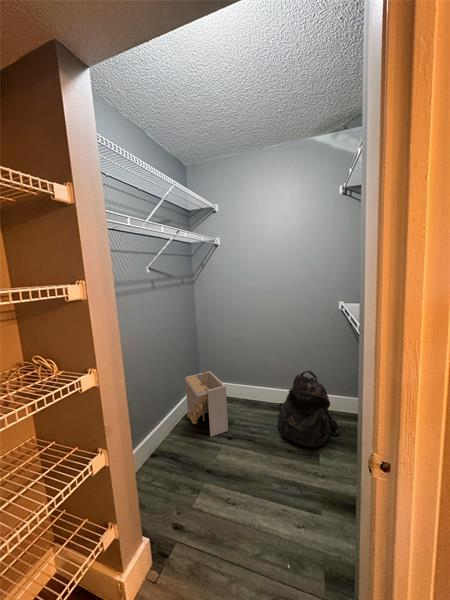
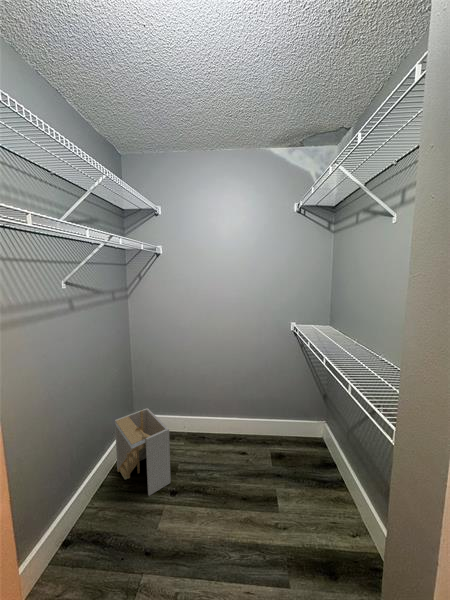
backpack: present [278,371,339,447] -> none [228,402,293,490]

